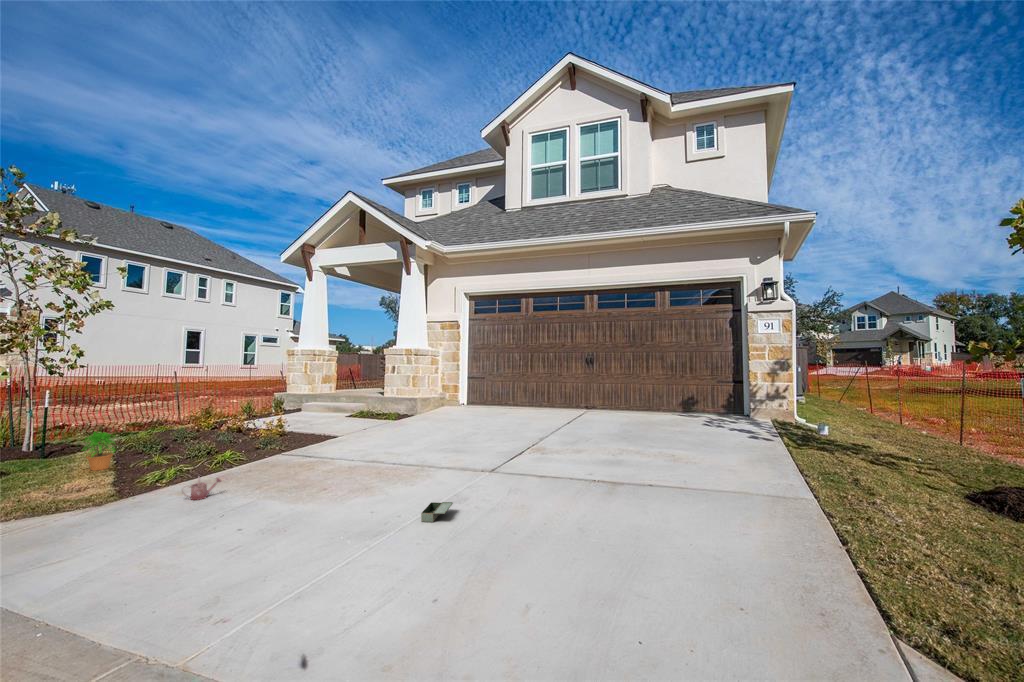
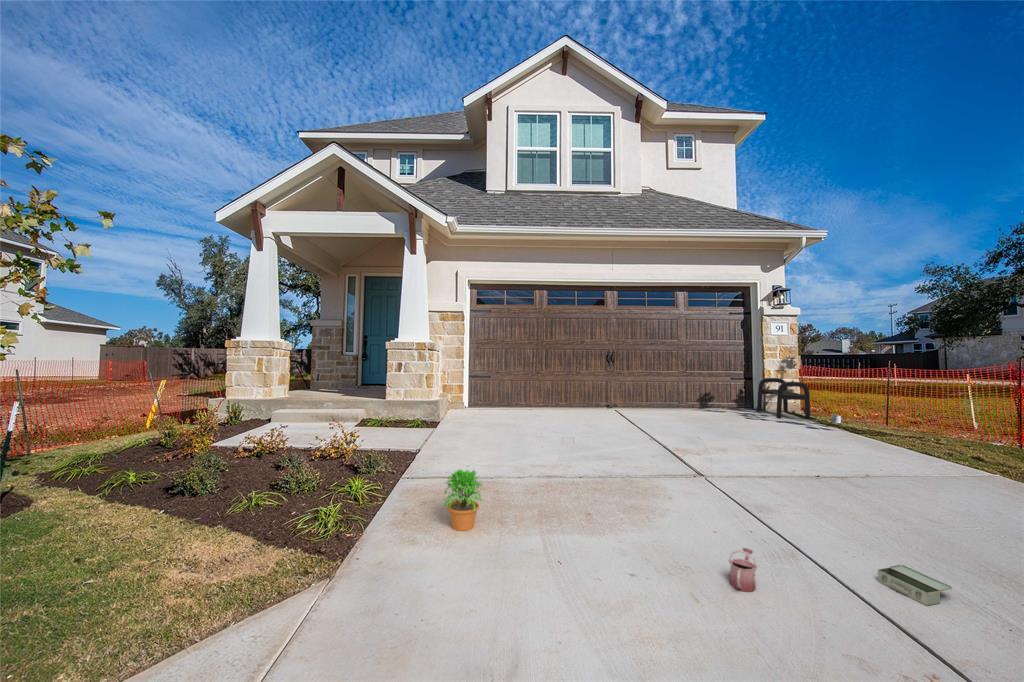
bench: none [738,381,777,425] -> present [757,378,810,419]
potted plant: present [82,432,116,471] -> present [443,469,482,531]
watering can: present [182,476,221,500] -> present [729,548,757,592]

